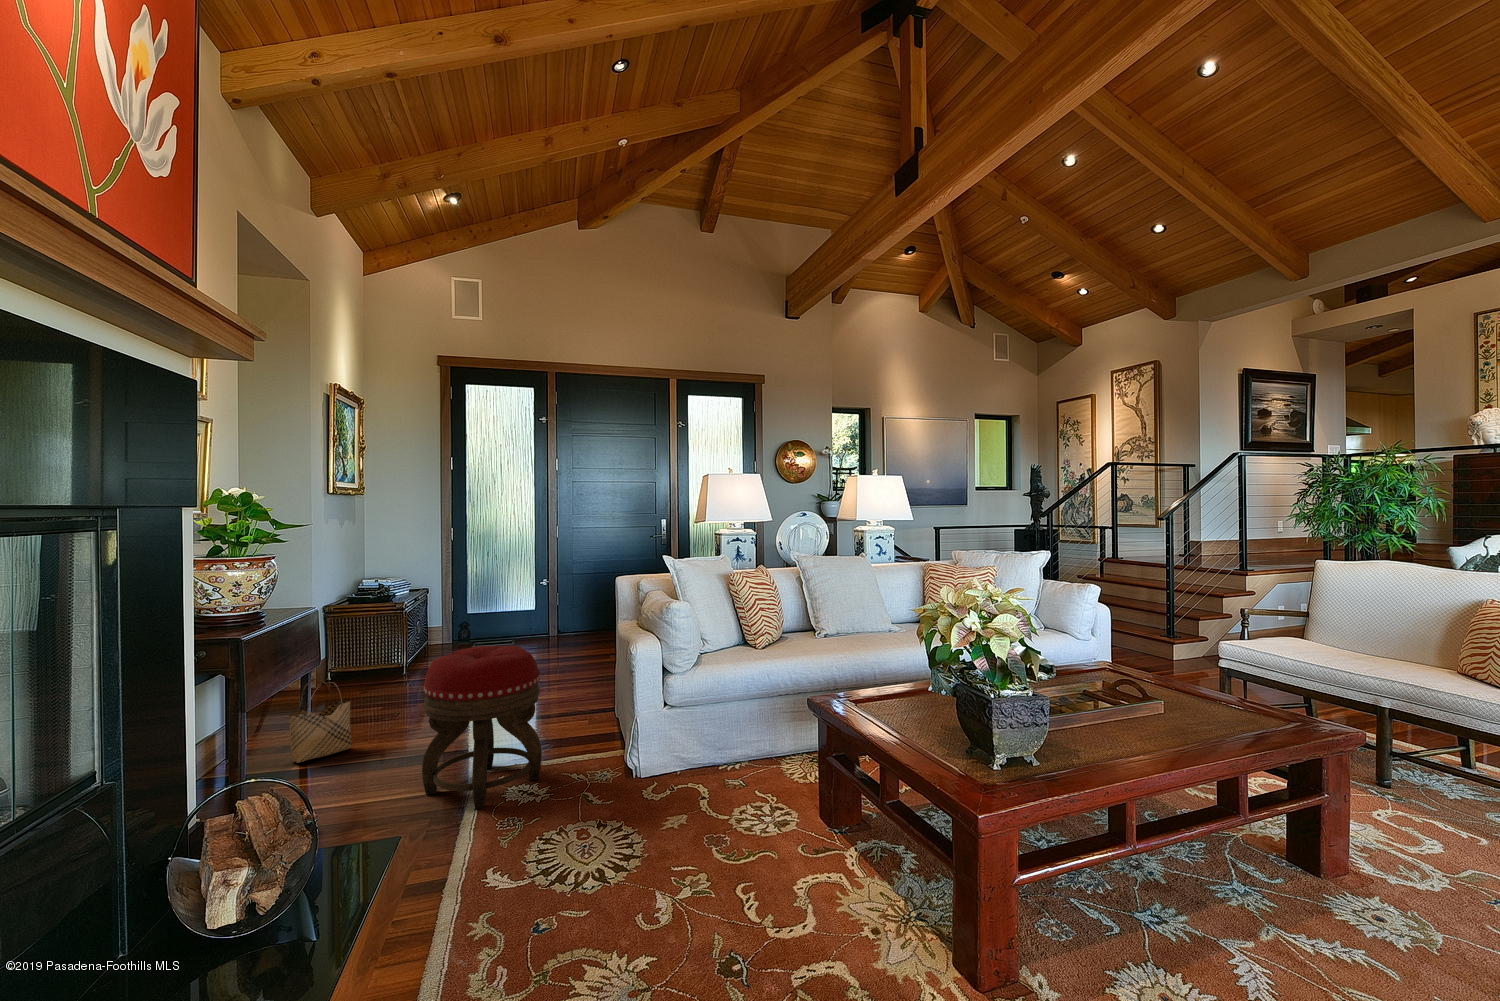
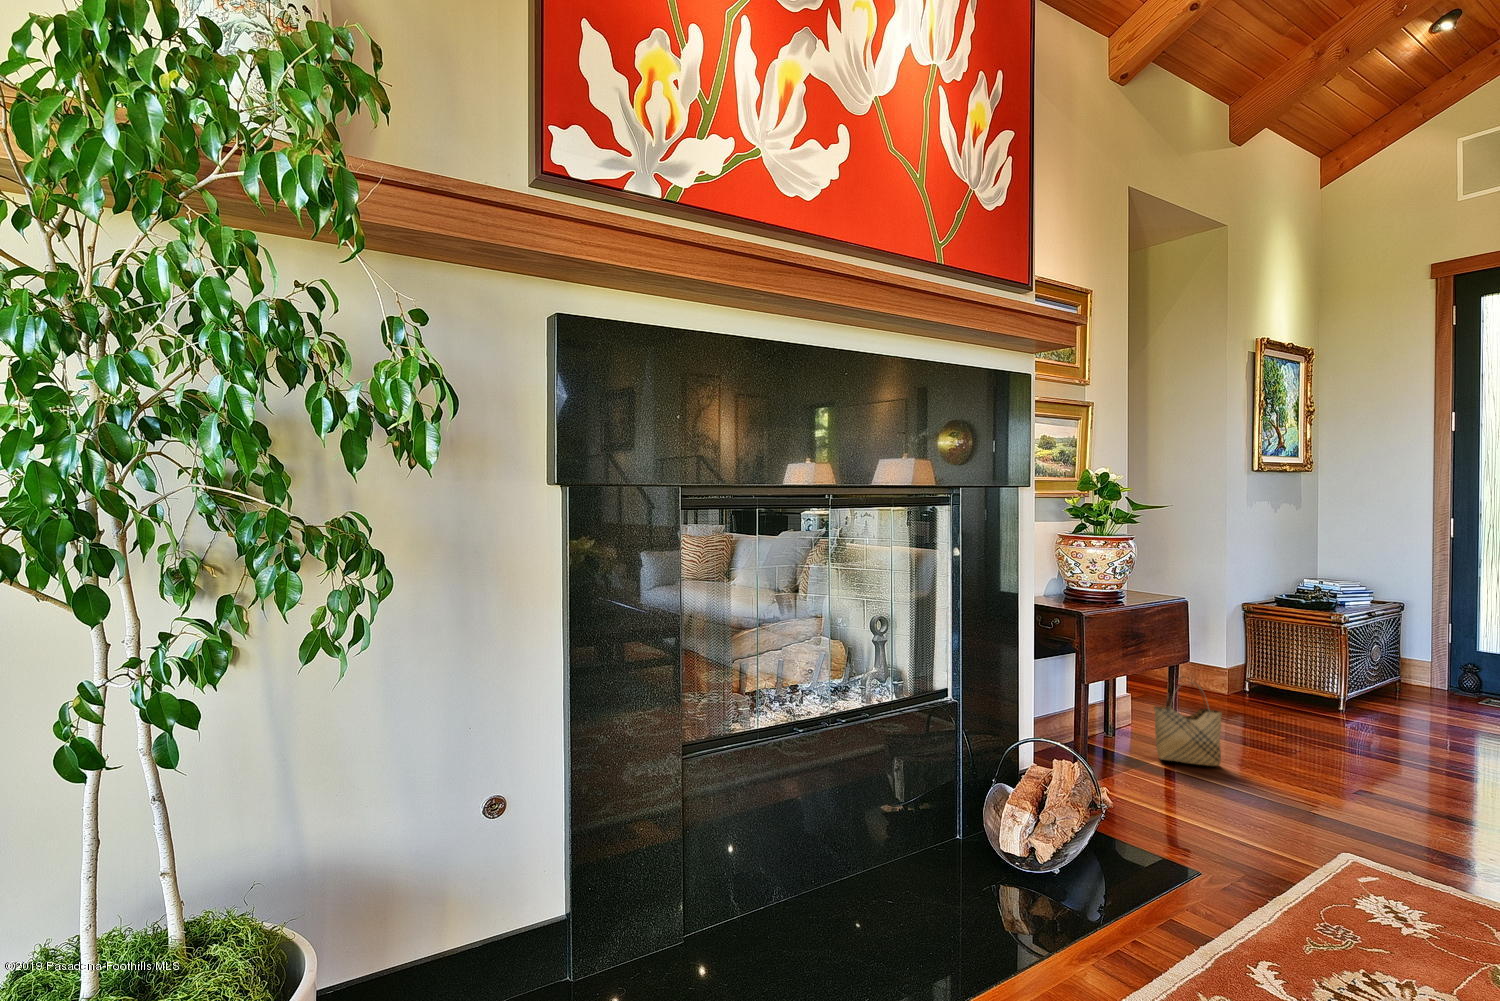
footstool: present [422,646,542,809] -> none [1254,680,1445,909]

